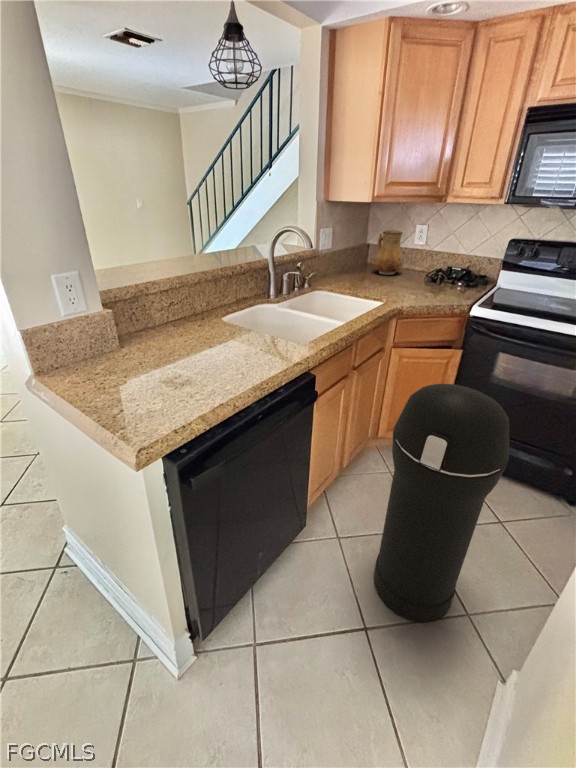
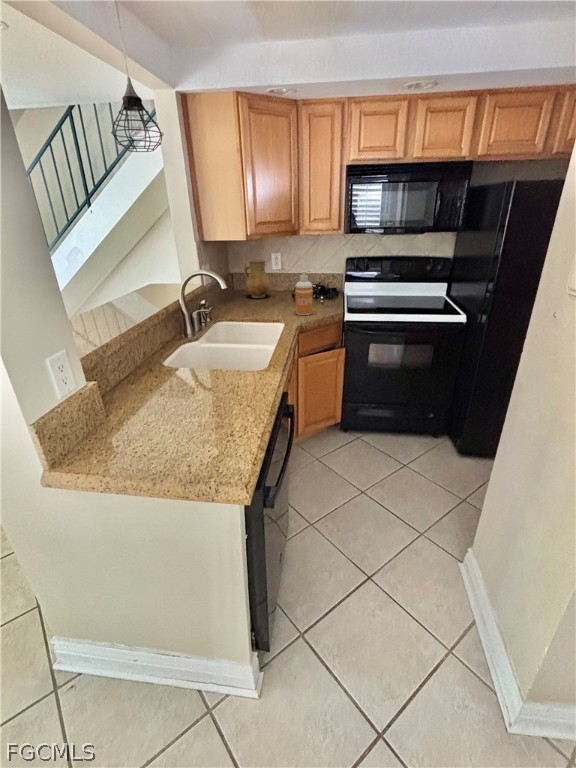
soap dispenser: none [408,245,436,300] -> present [296,271,312,315]
trash can: present [374,384,509,623] -> none [350,370,434,557]

